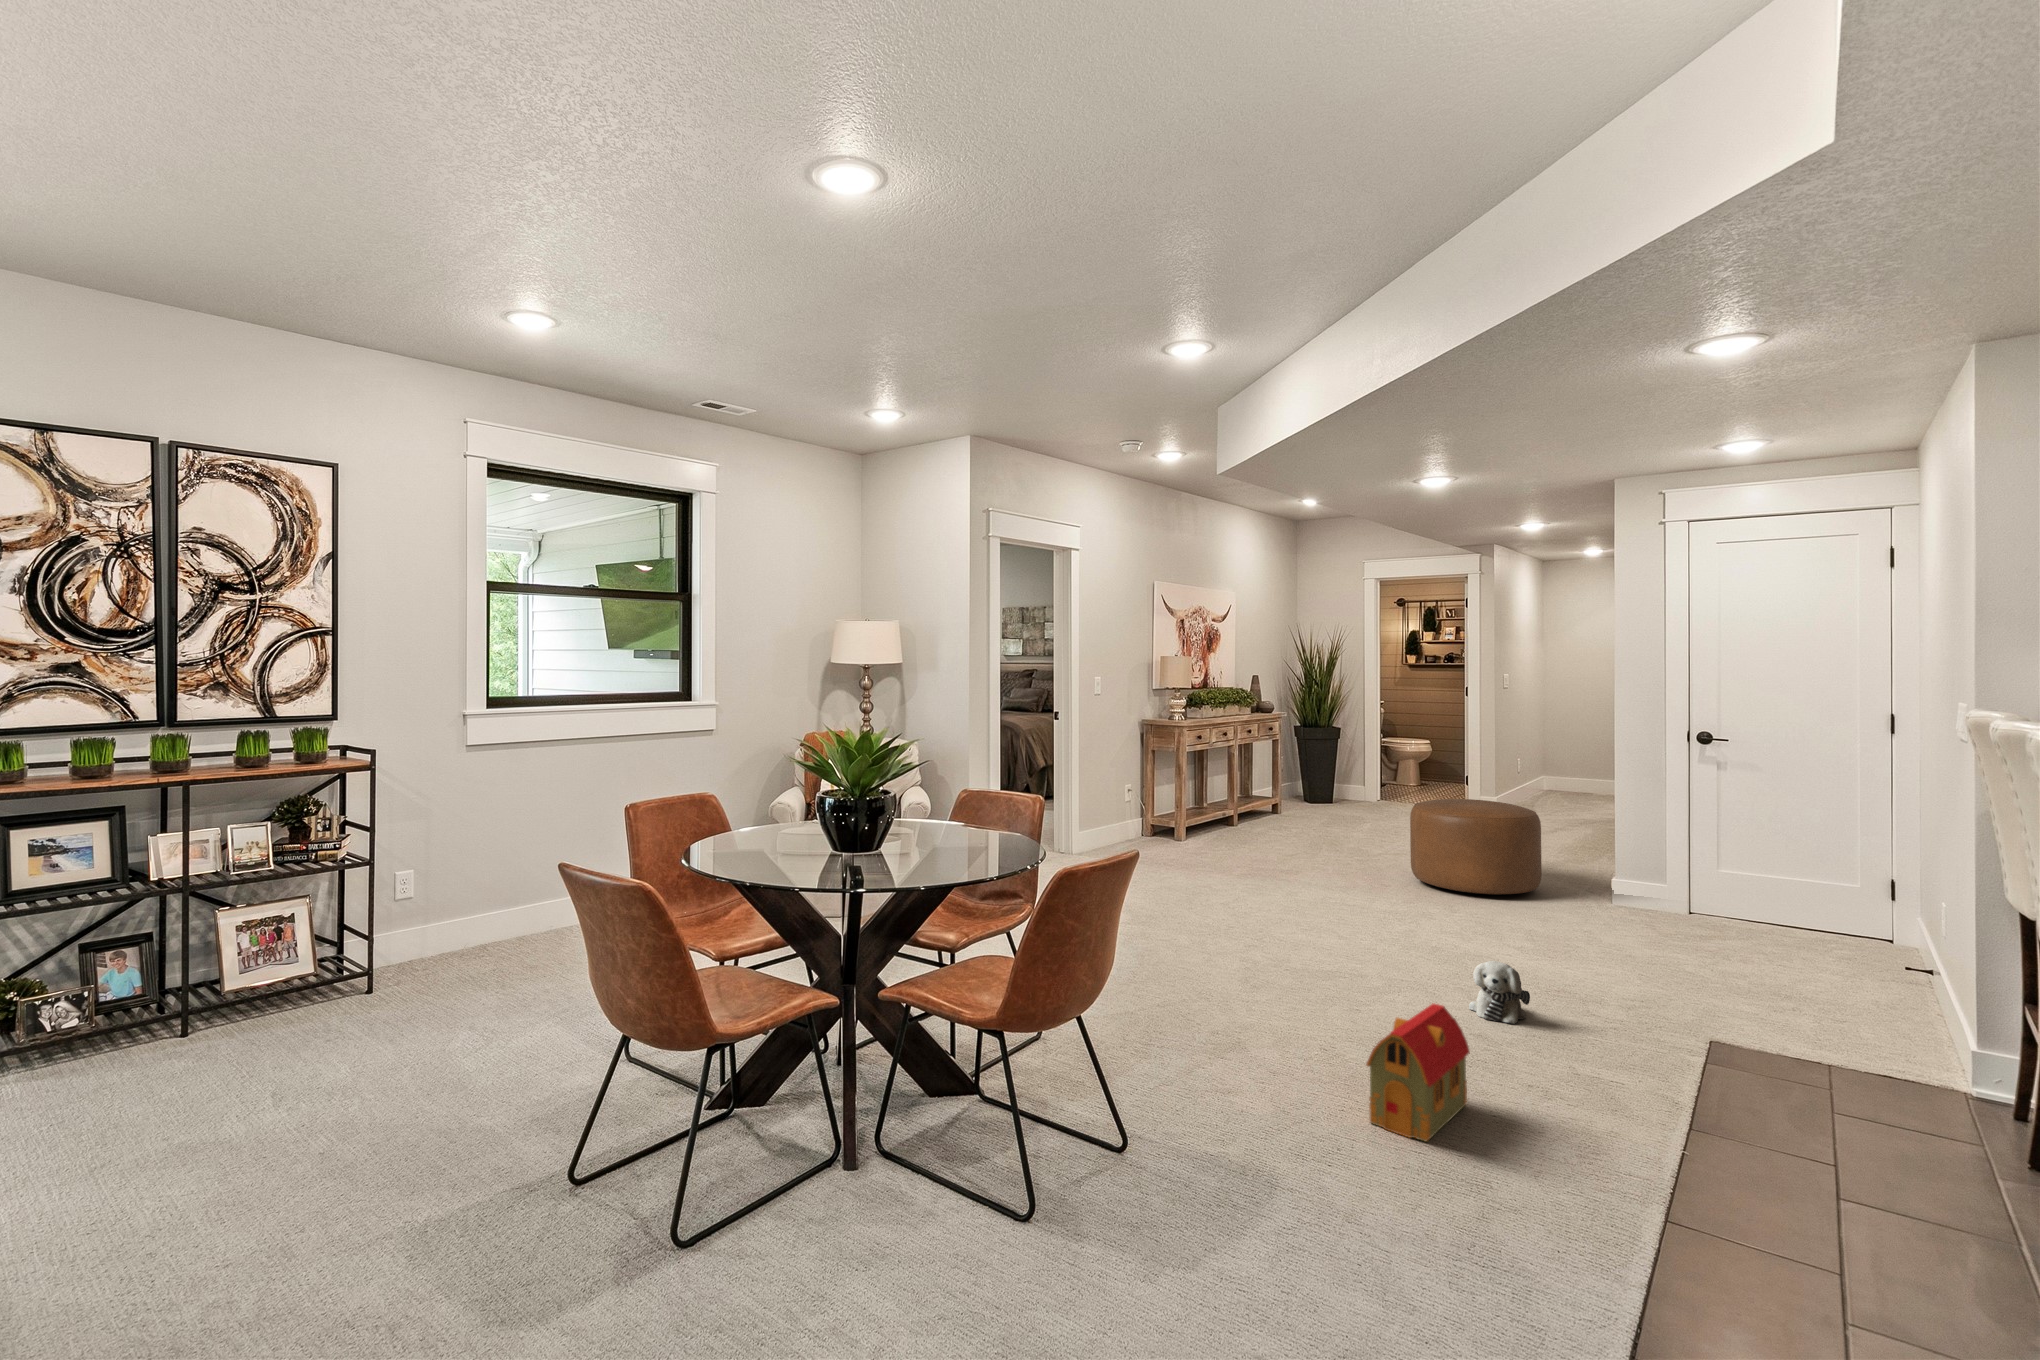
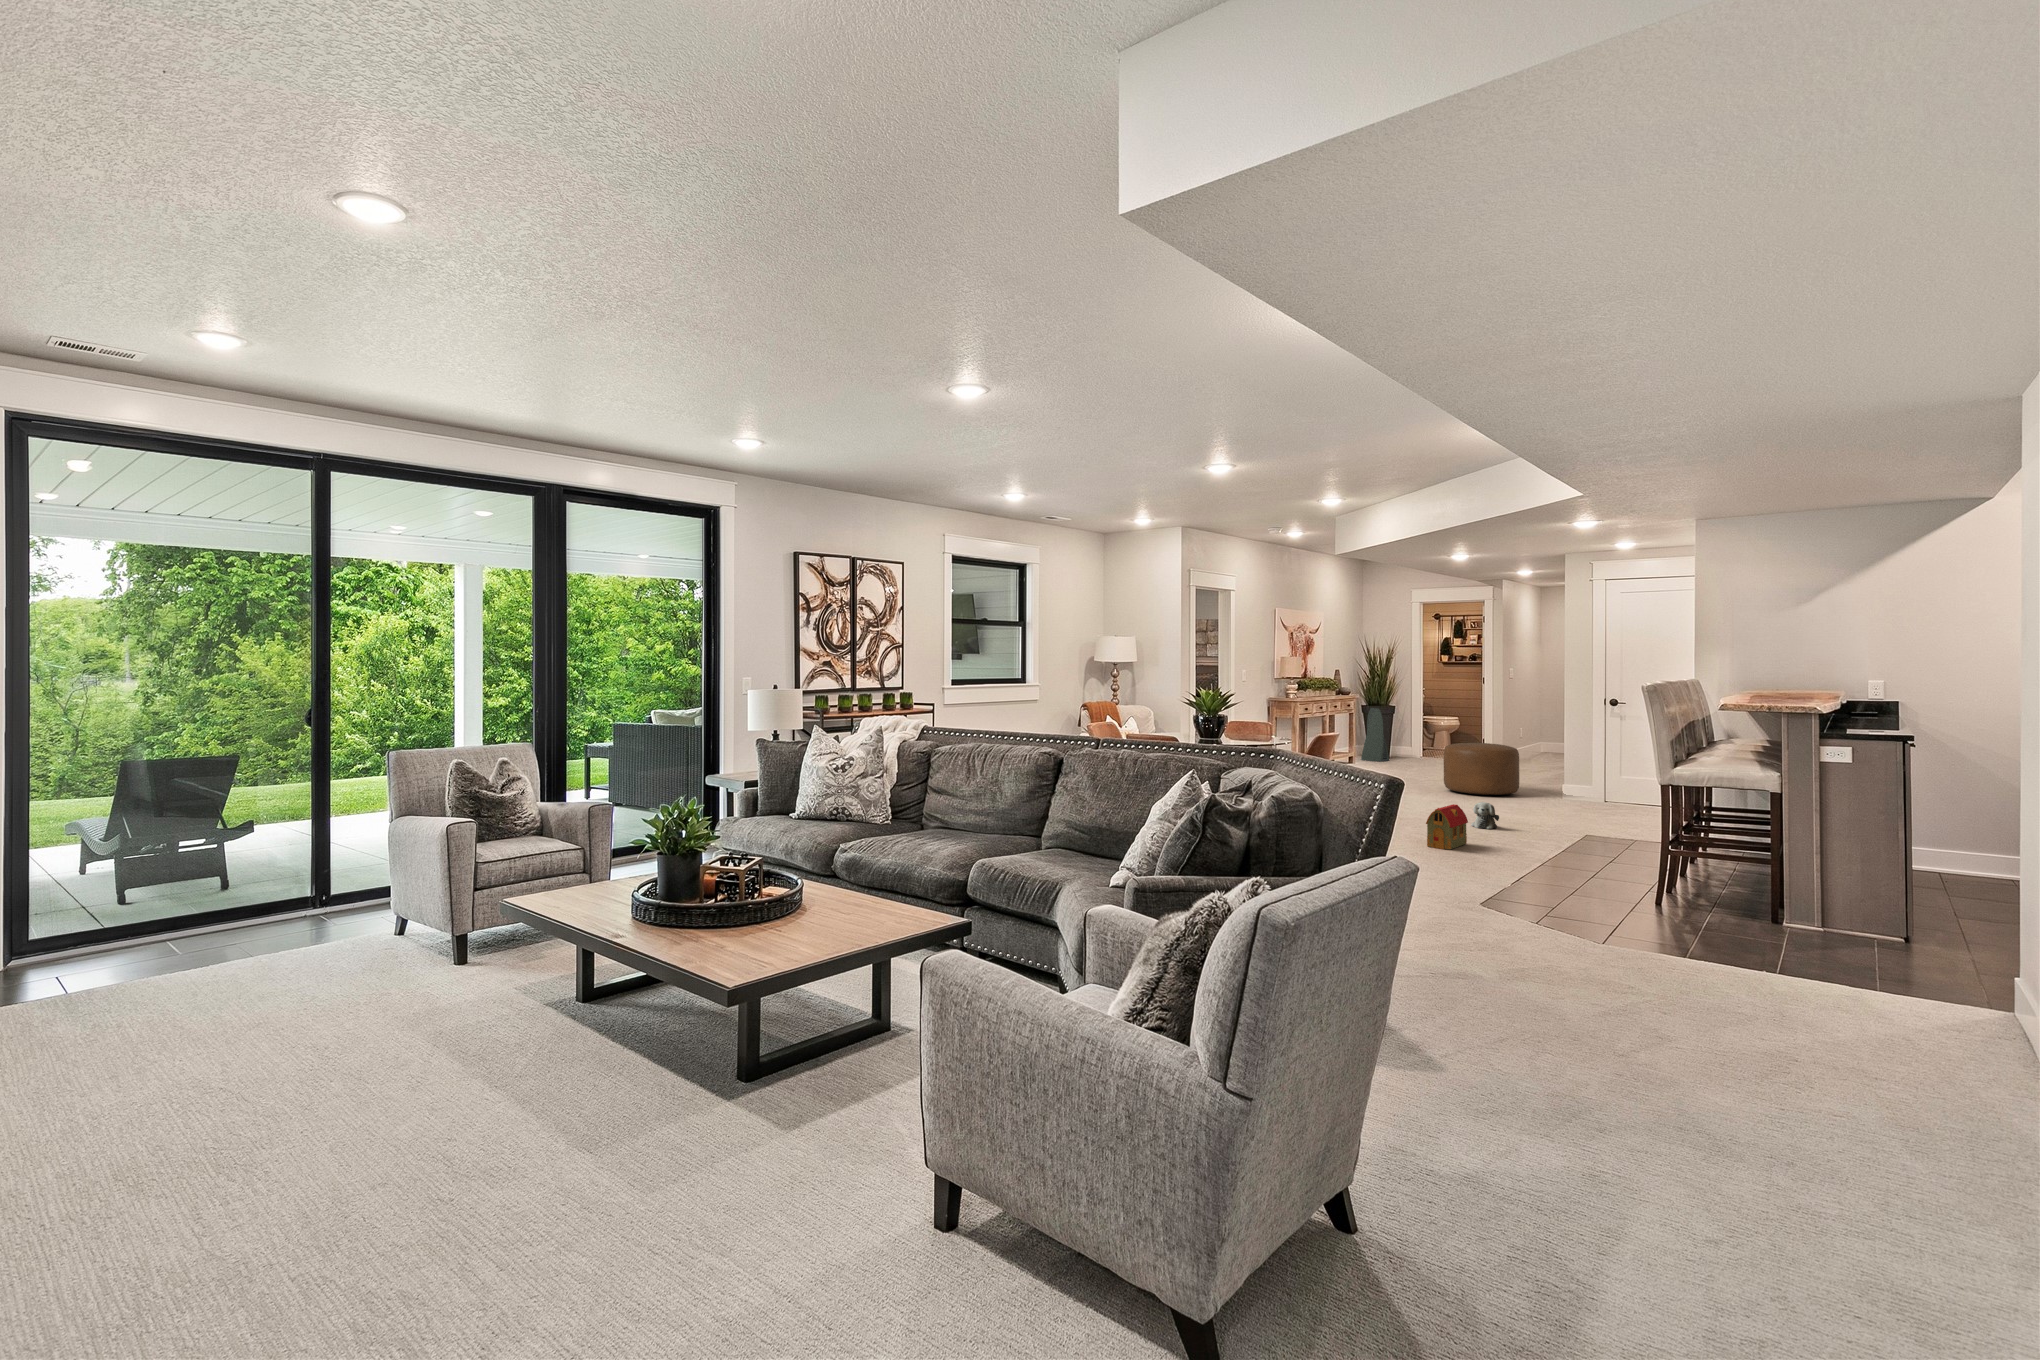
air purifier: none [1291,730,1332,809] -> present [1361,708,1389,761]

